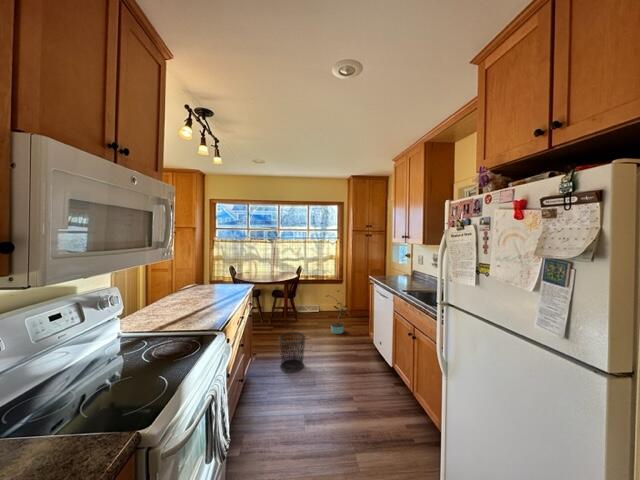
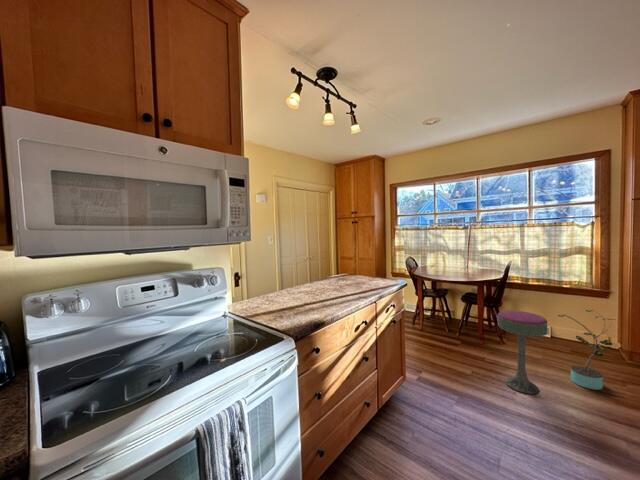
bar stool: none [300,297,324,346] -> present [498,310,547,394]
waste bin: present [279,332,306,372] -> none [450,359,499,425]

